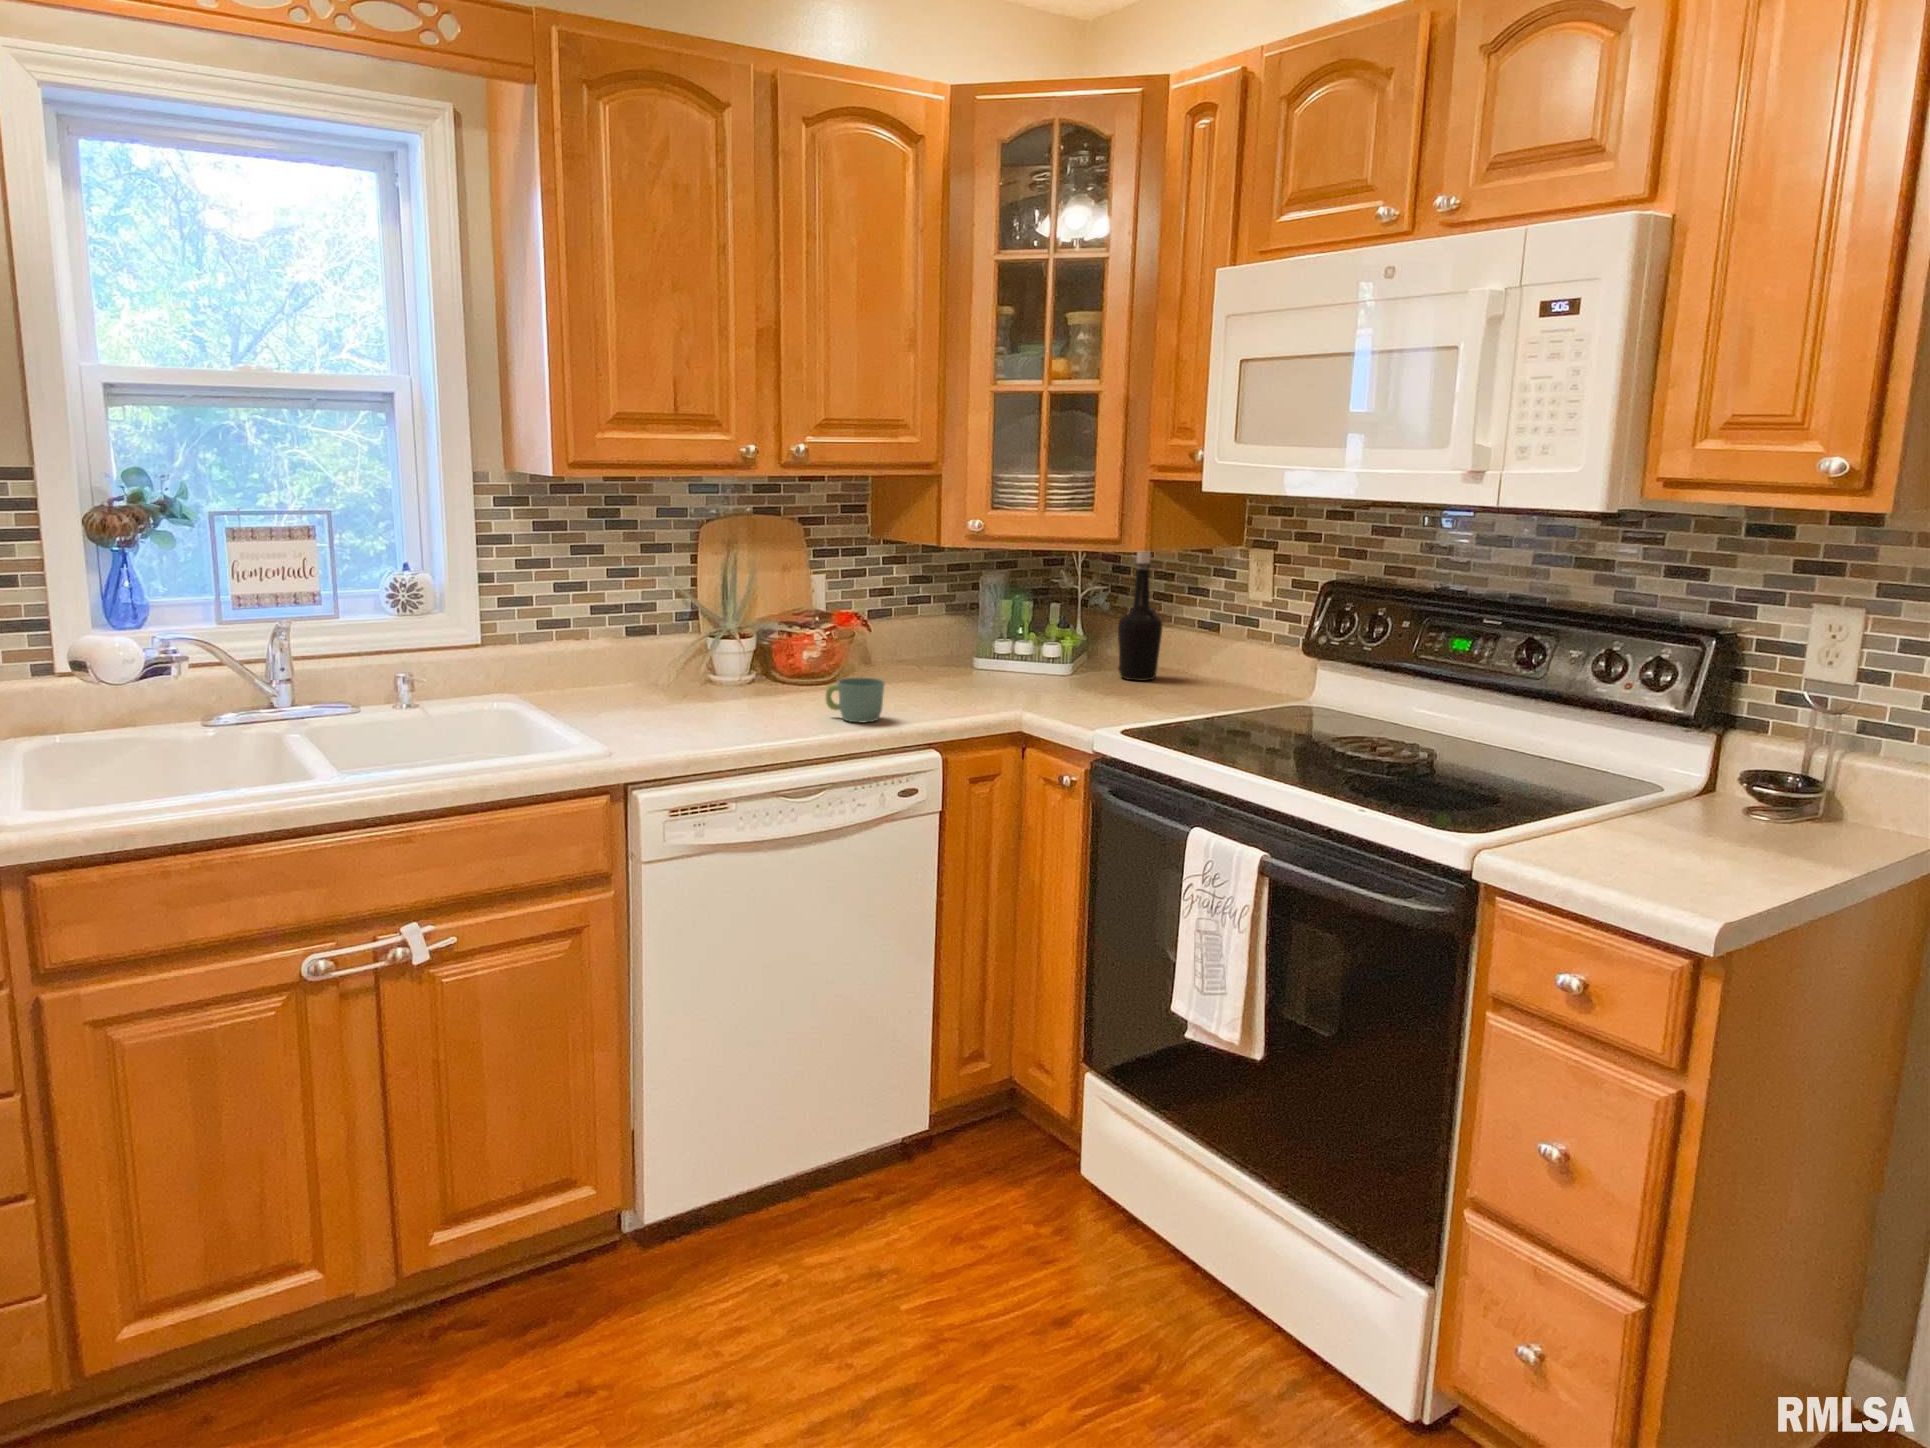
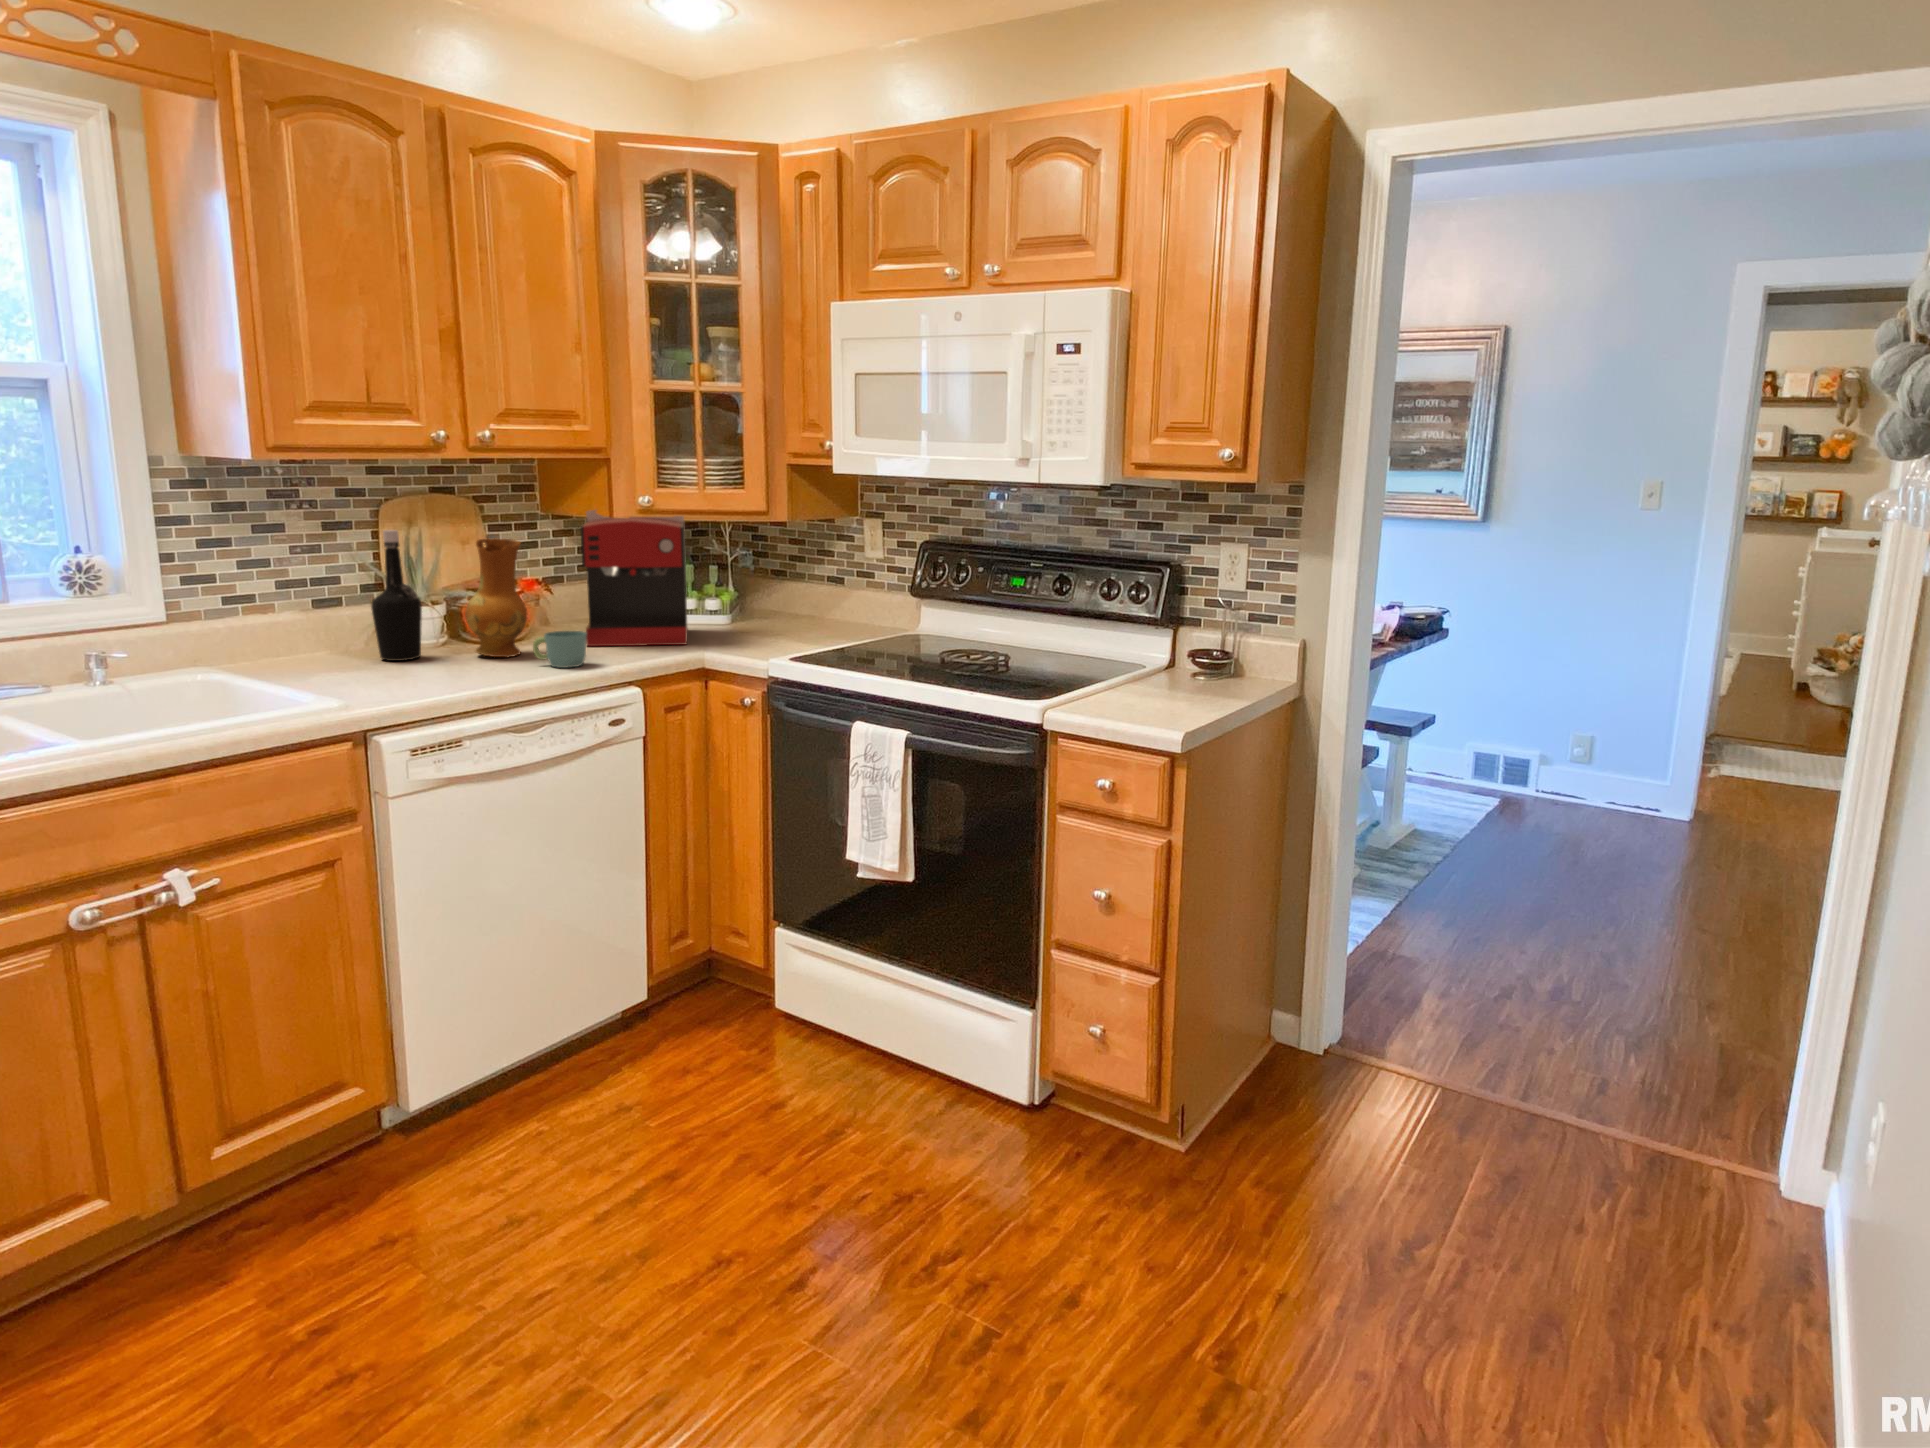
coffee maker: none [895,529,1024,701] -> present [580,510,688,646]
bottle: present [1118,552,1162,681] -> present [371,530,422,661]
ceramic jug: none [764,565,830,704] -> present [465,539,527,657]

